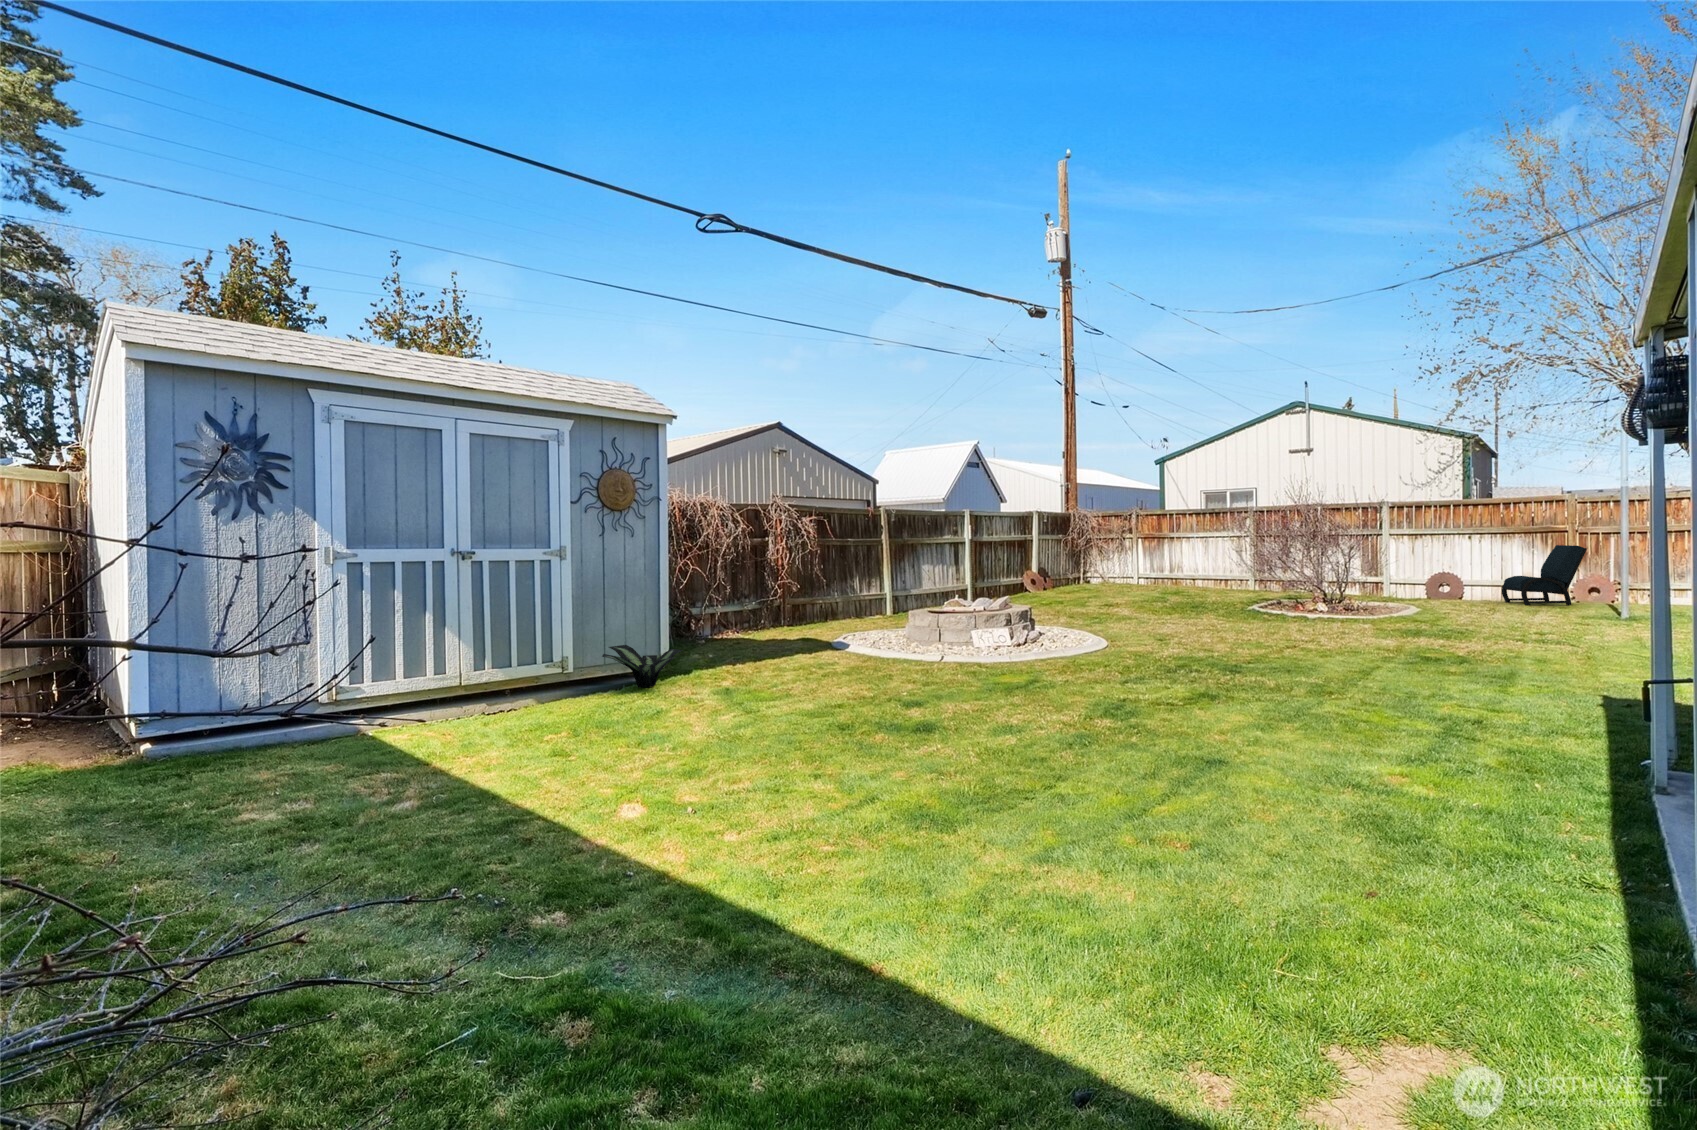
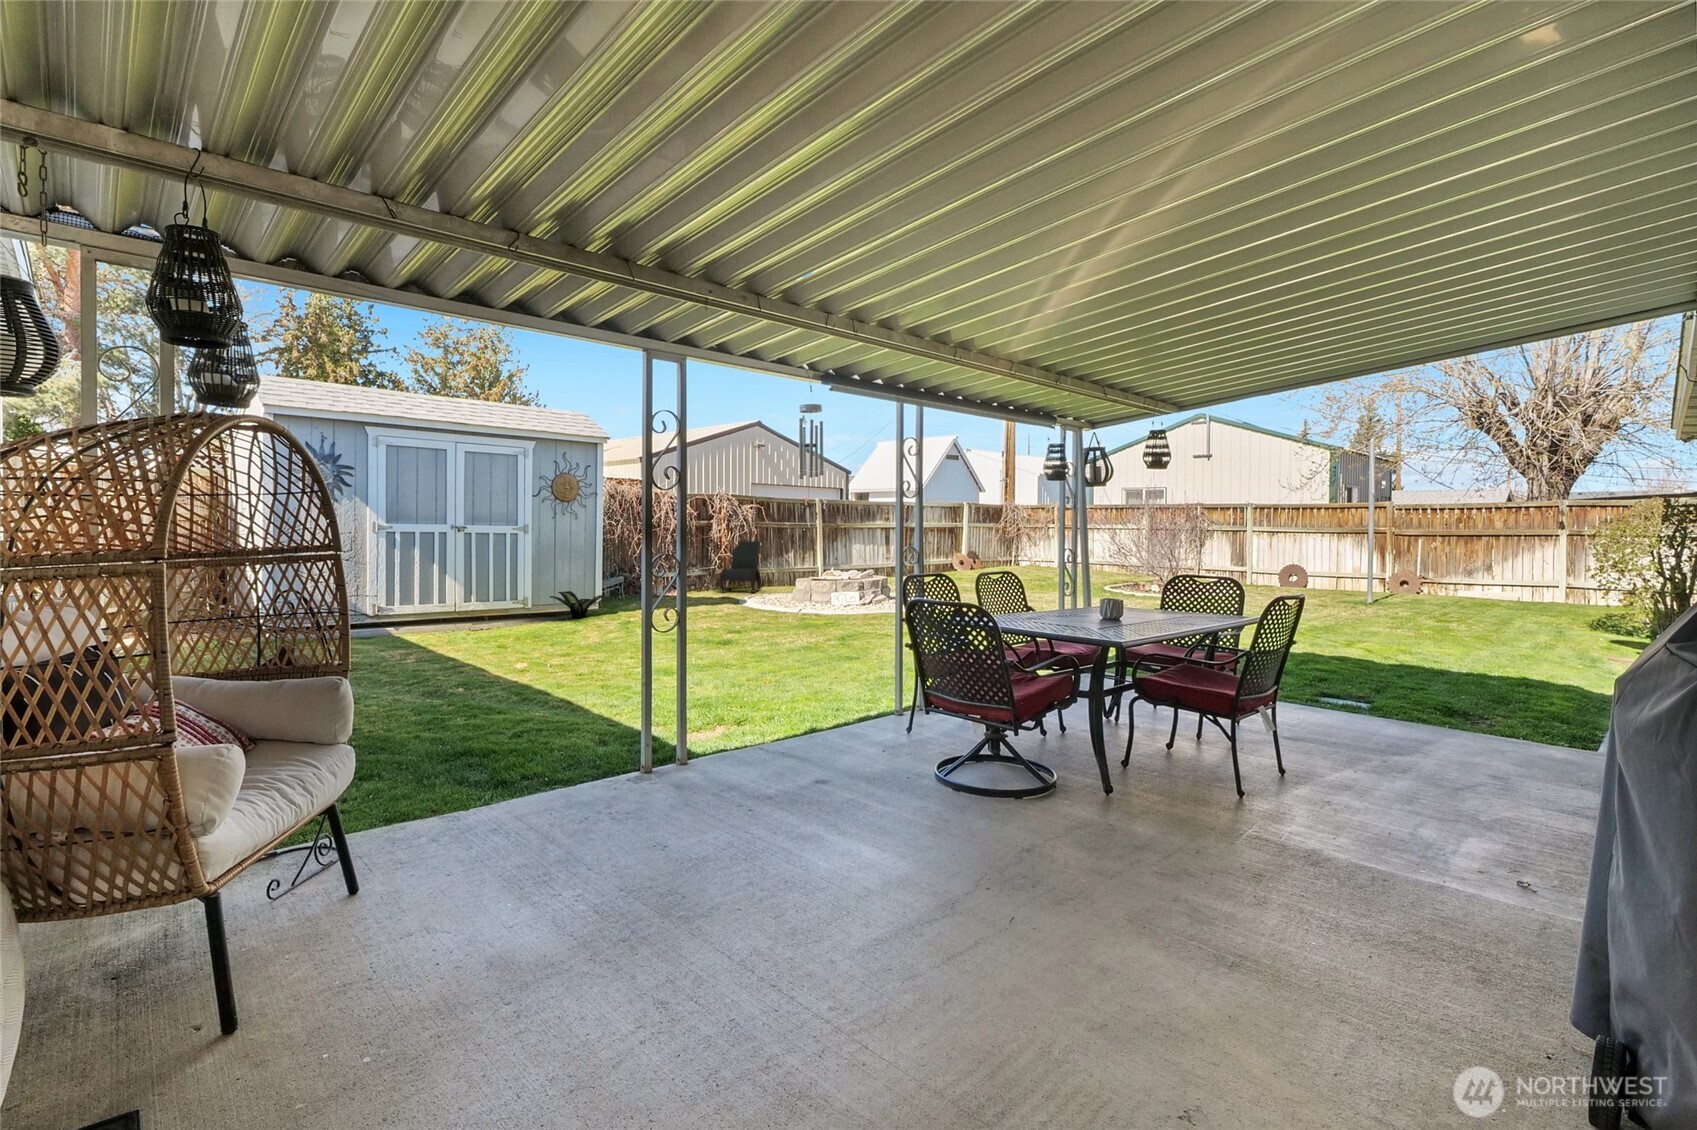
lounge chair: present [1502,545,1587,605] -> present [720,541,761,593]

